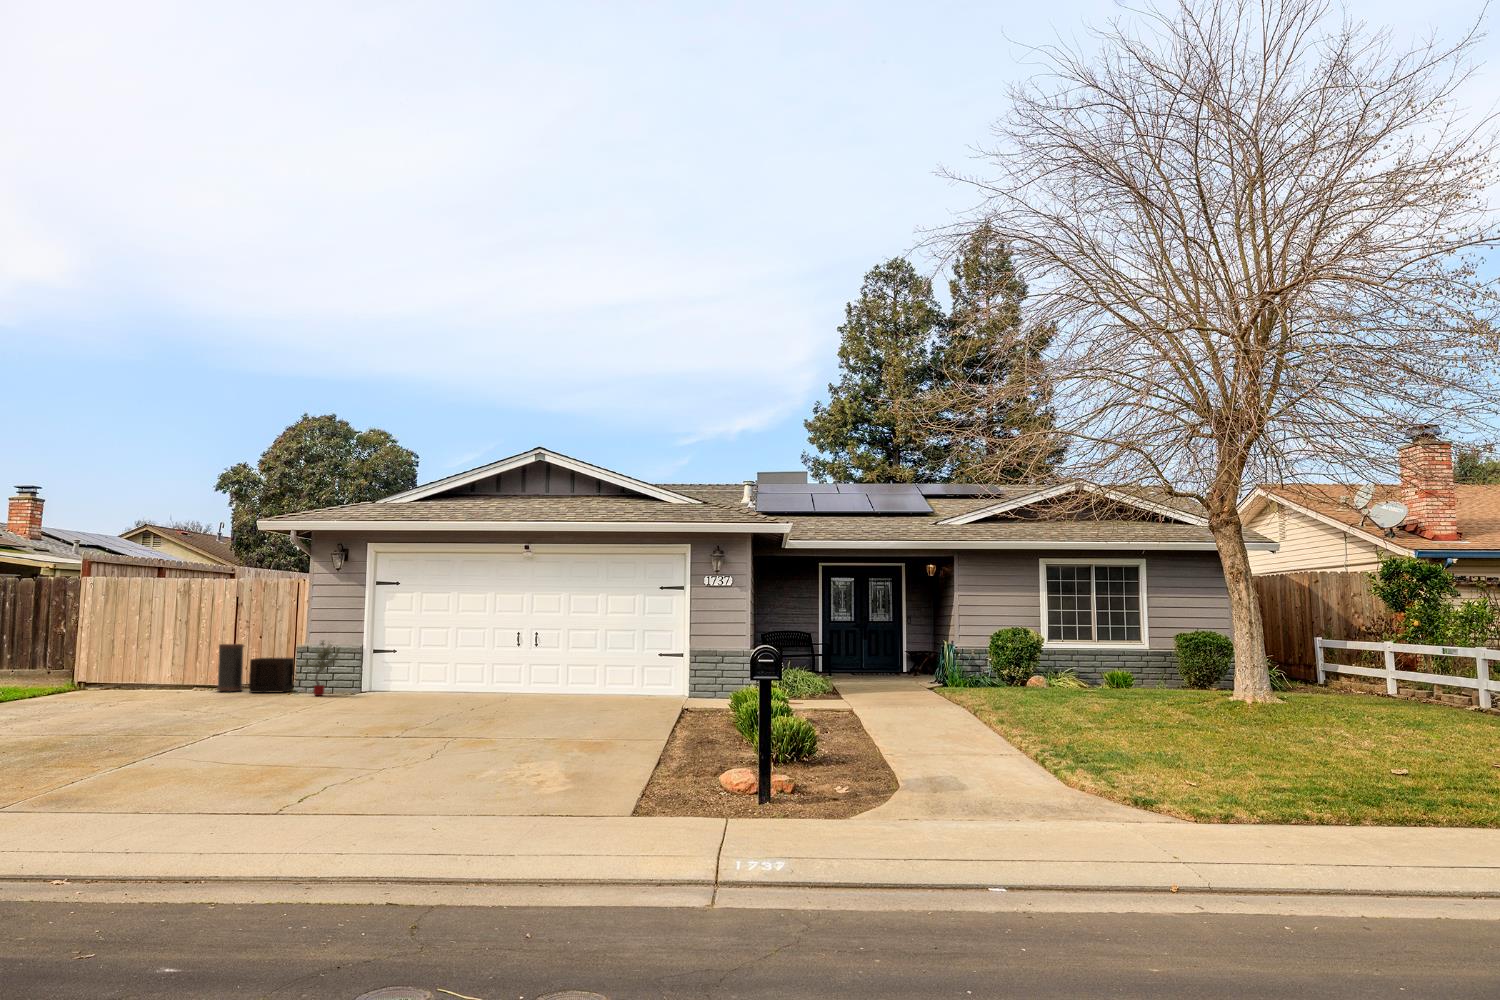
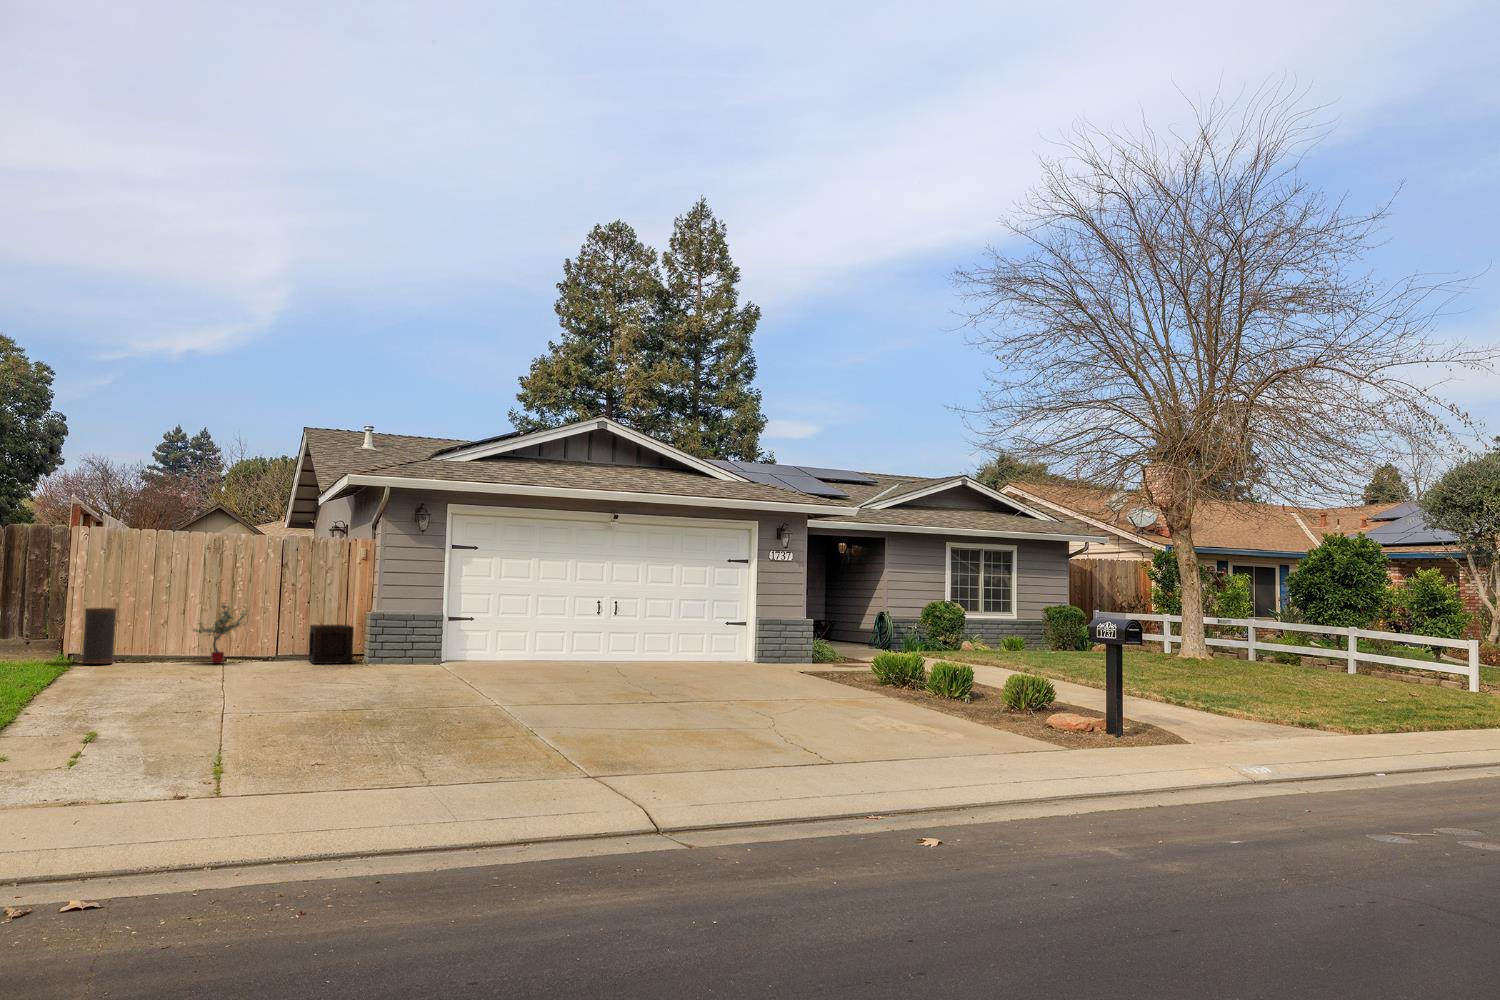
potted tree: present [300,640,340,696] -> present [193,603,246,664]
trash can: present [217,644,244,691] -> present [82,608,116,665]

